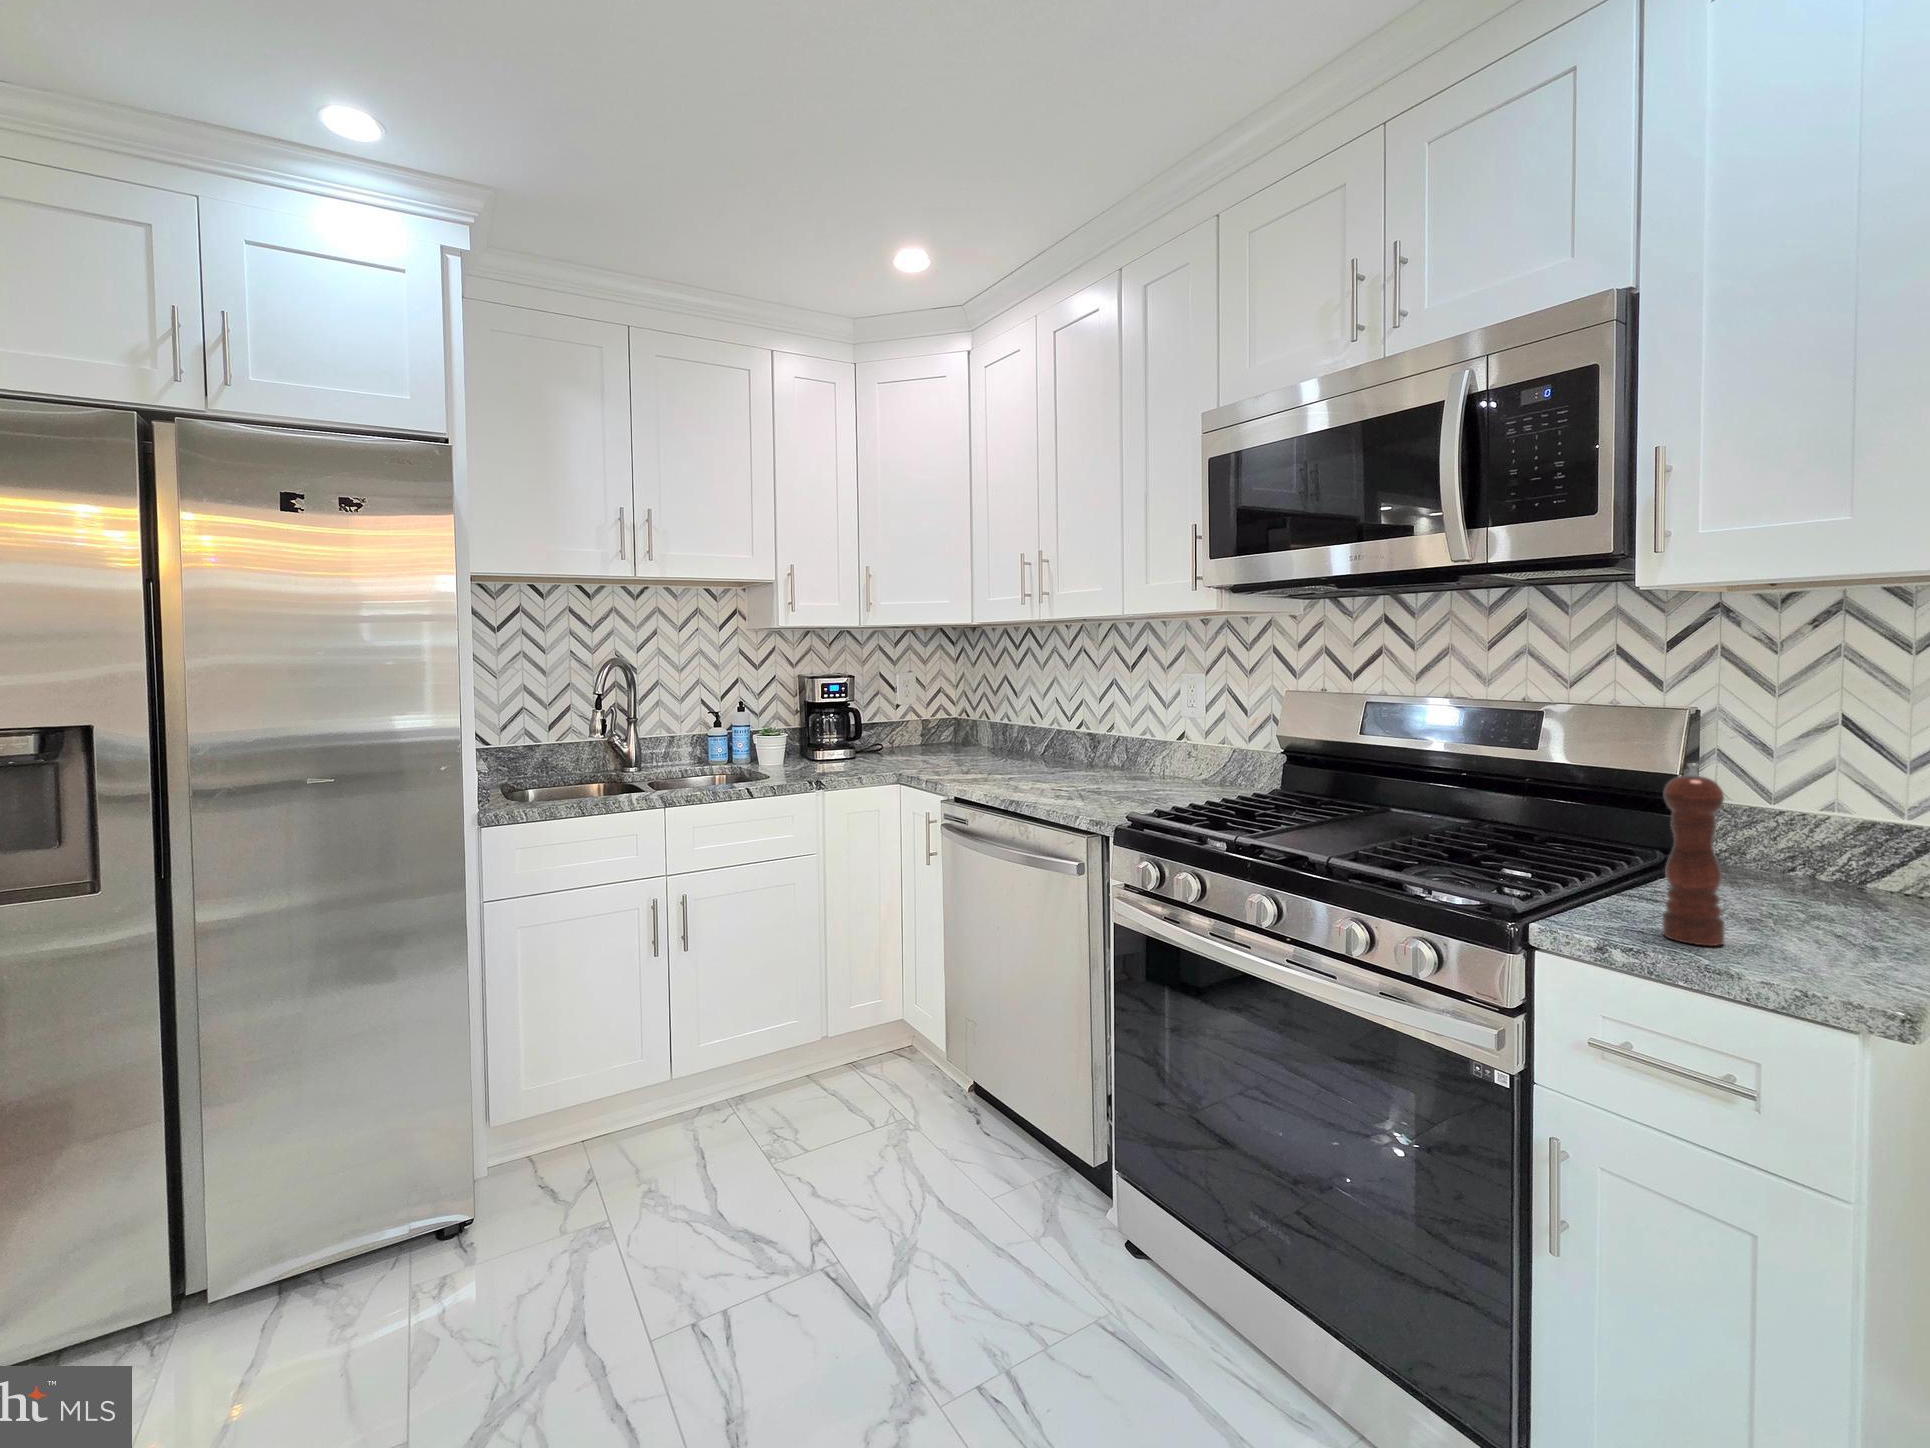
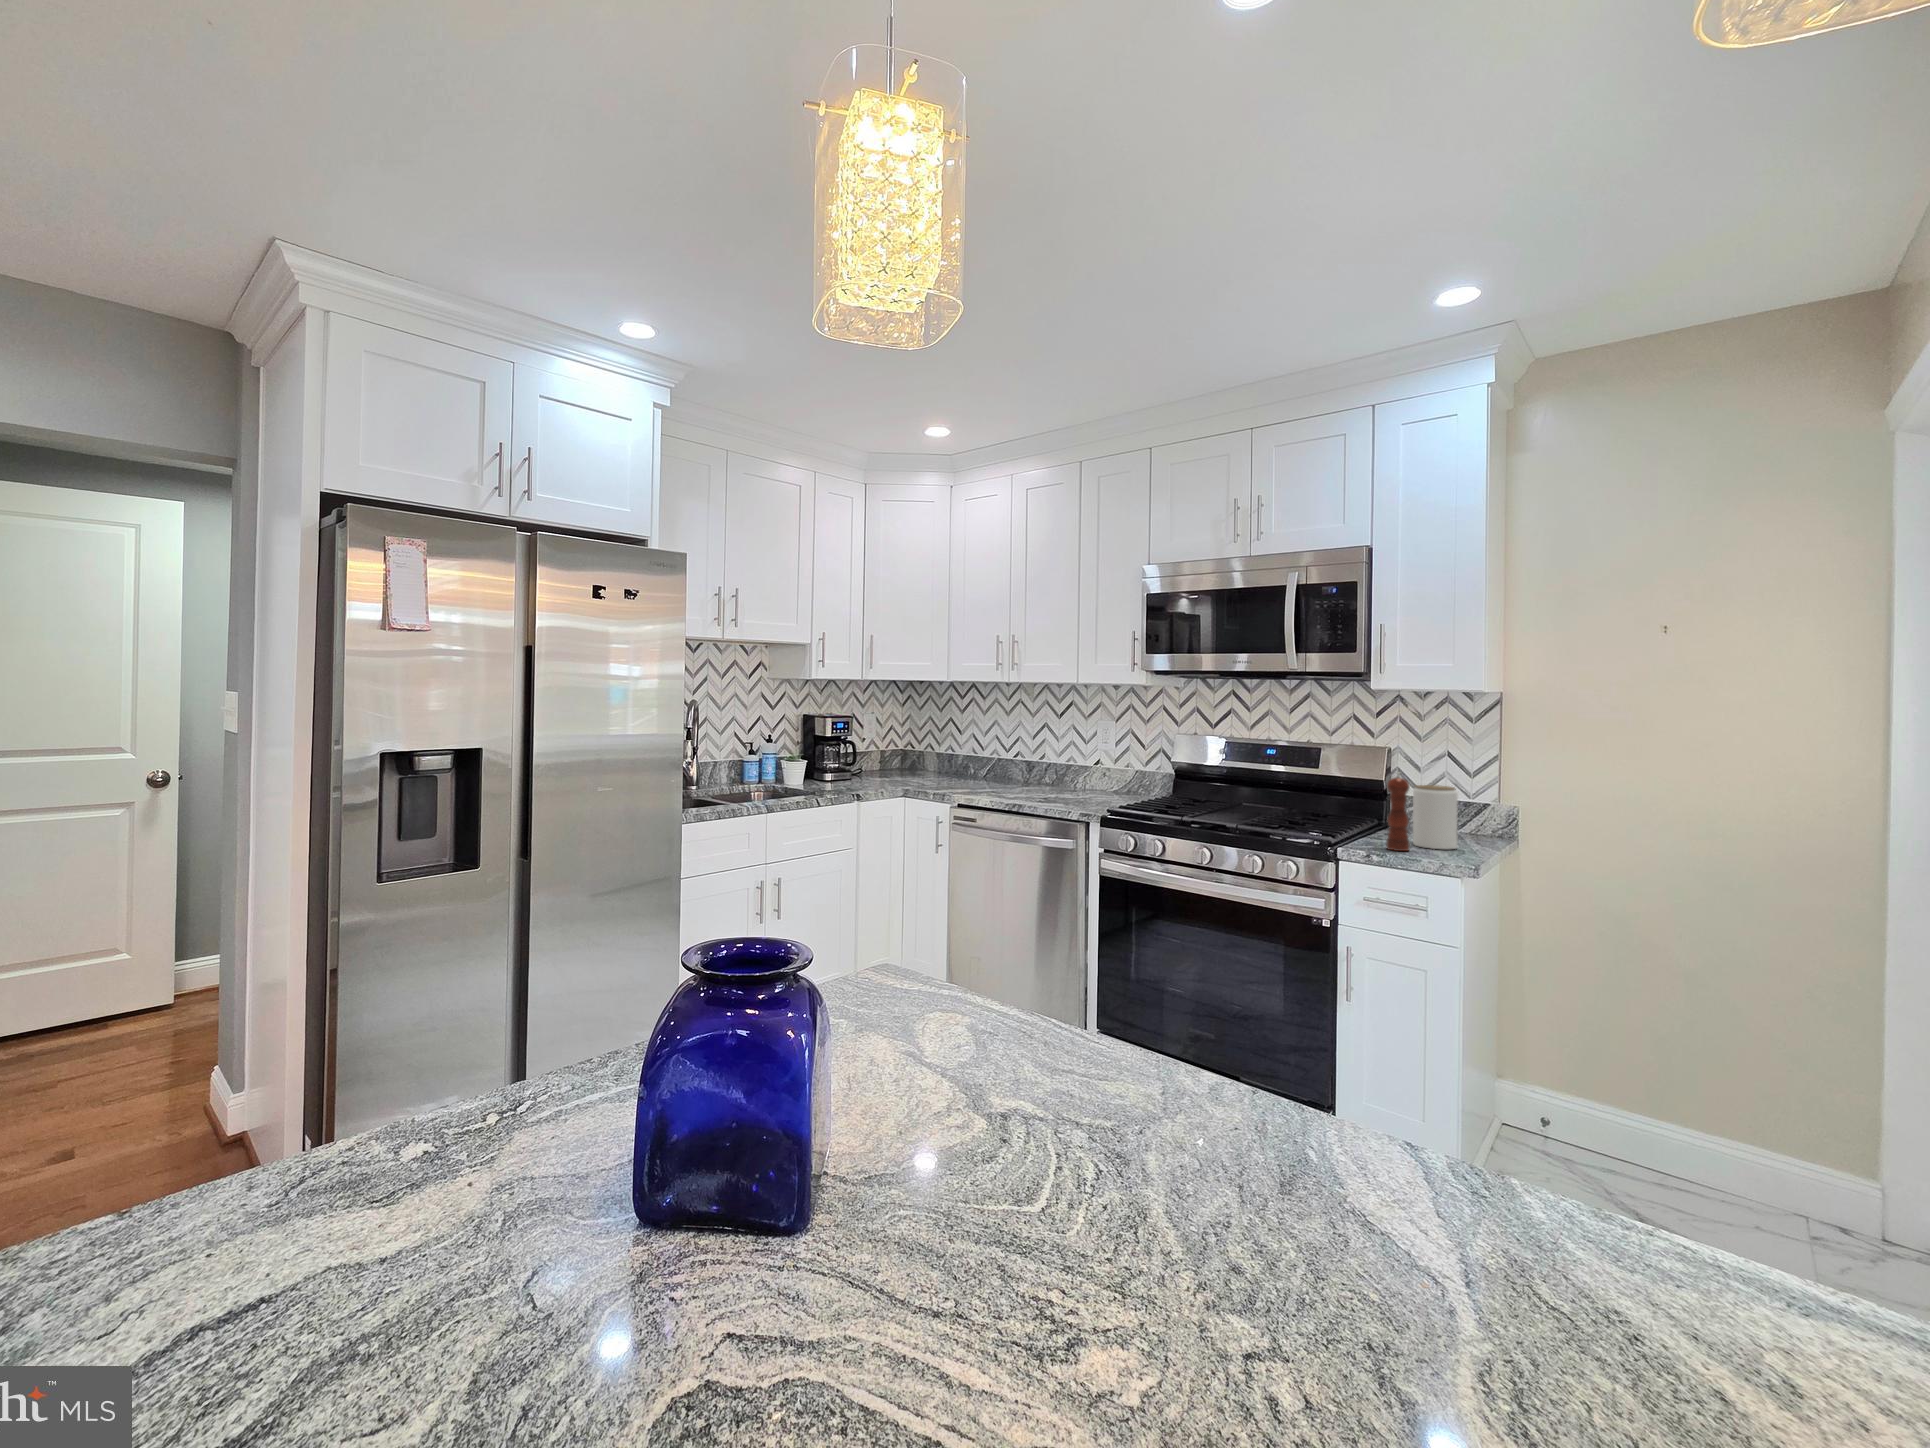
jar: none [1739,791,1863,944] -> present [1413,785,1458,849]

